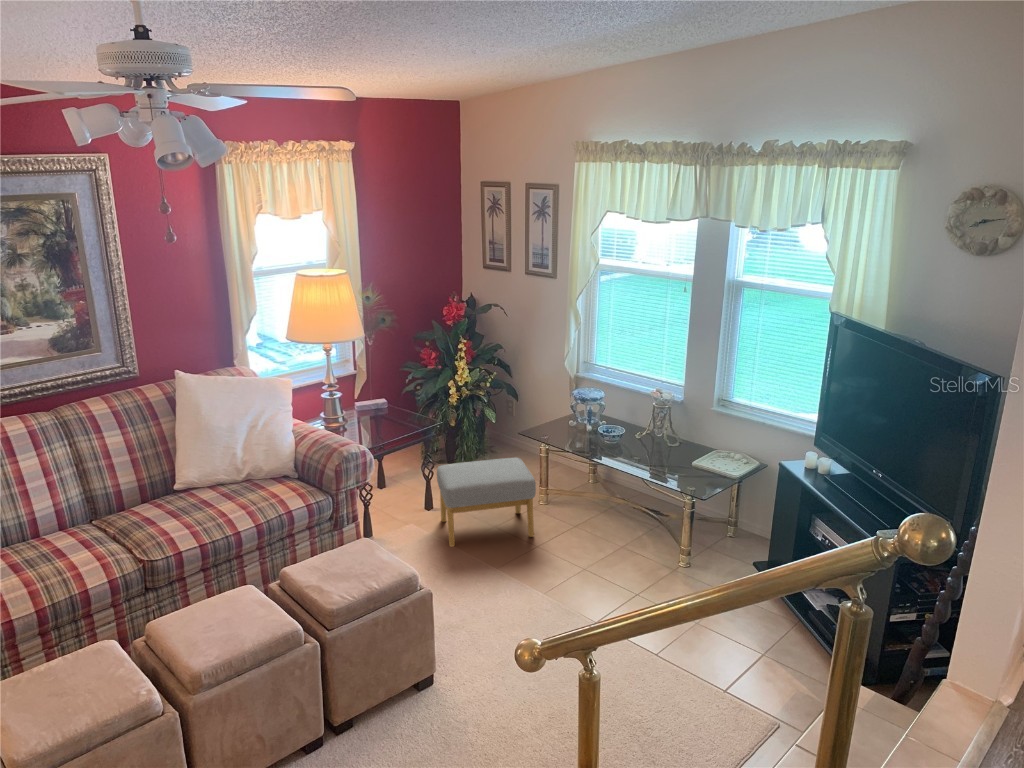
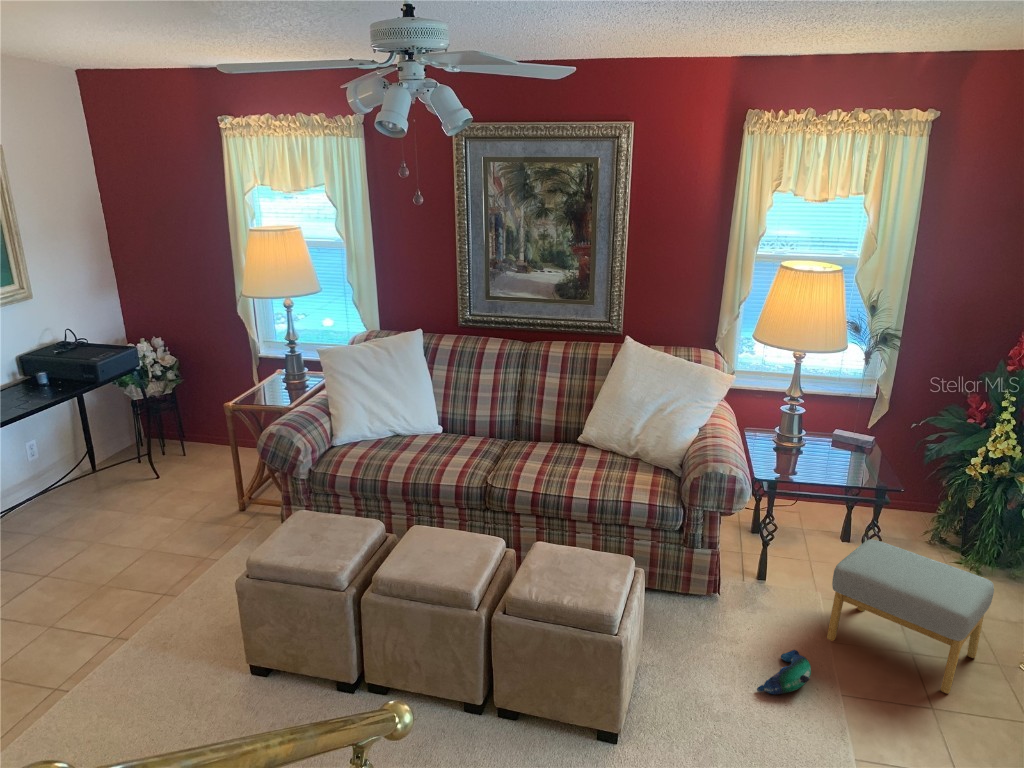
plush toy: none [445,559,484,597] -> present [757,650,811,695]

